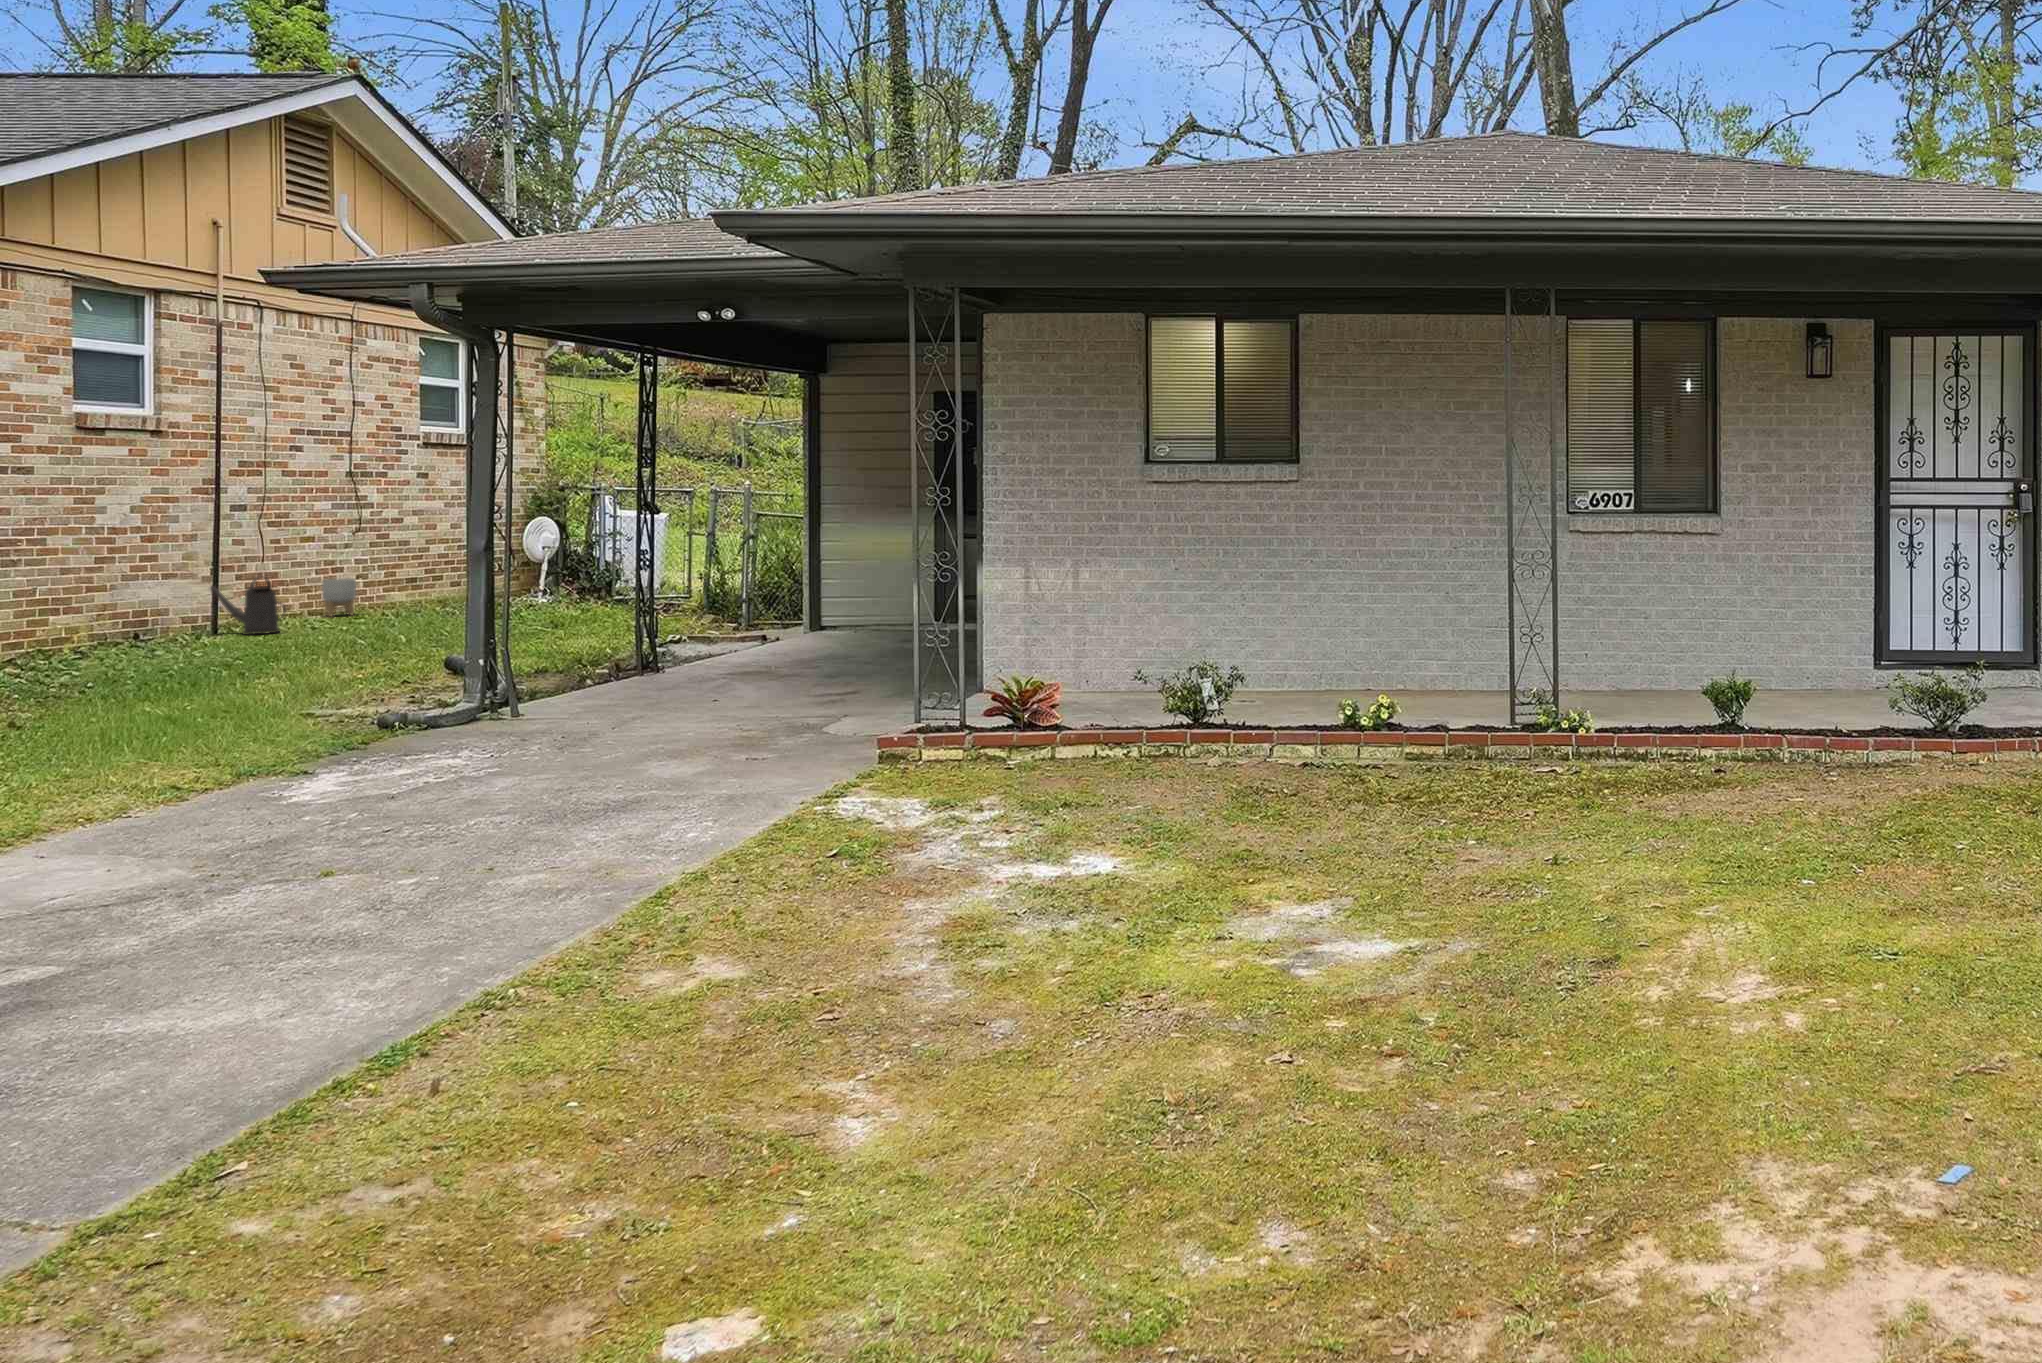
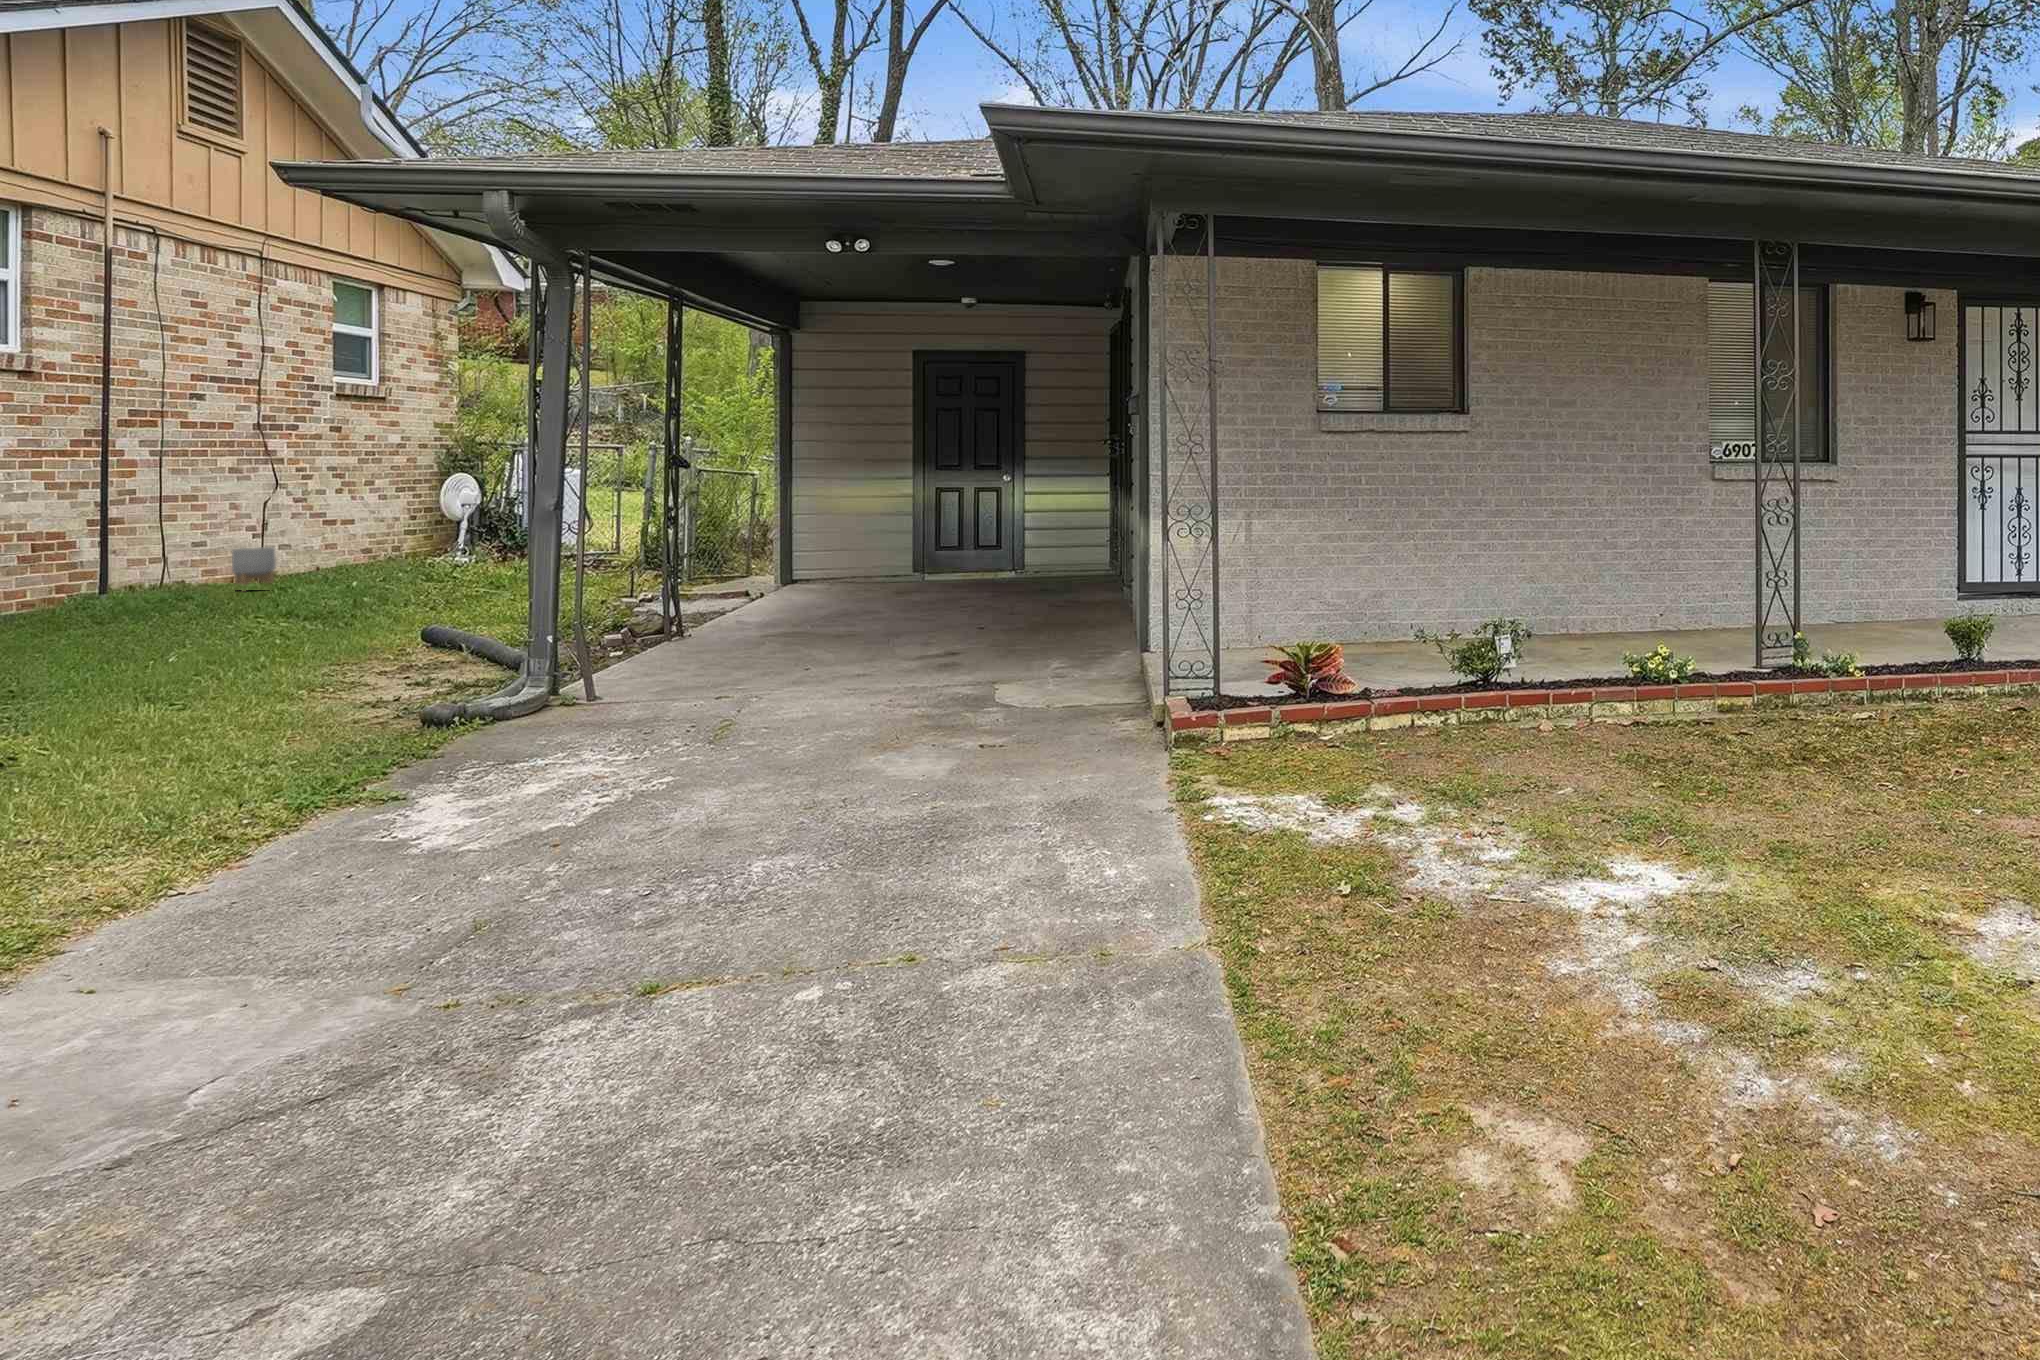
watering can: present [211,577,286,635] -> none [100,546,208,615]

